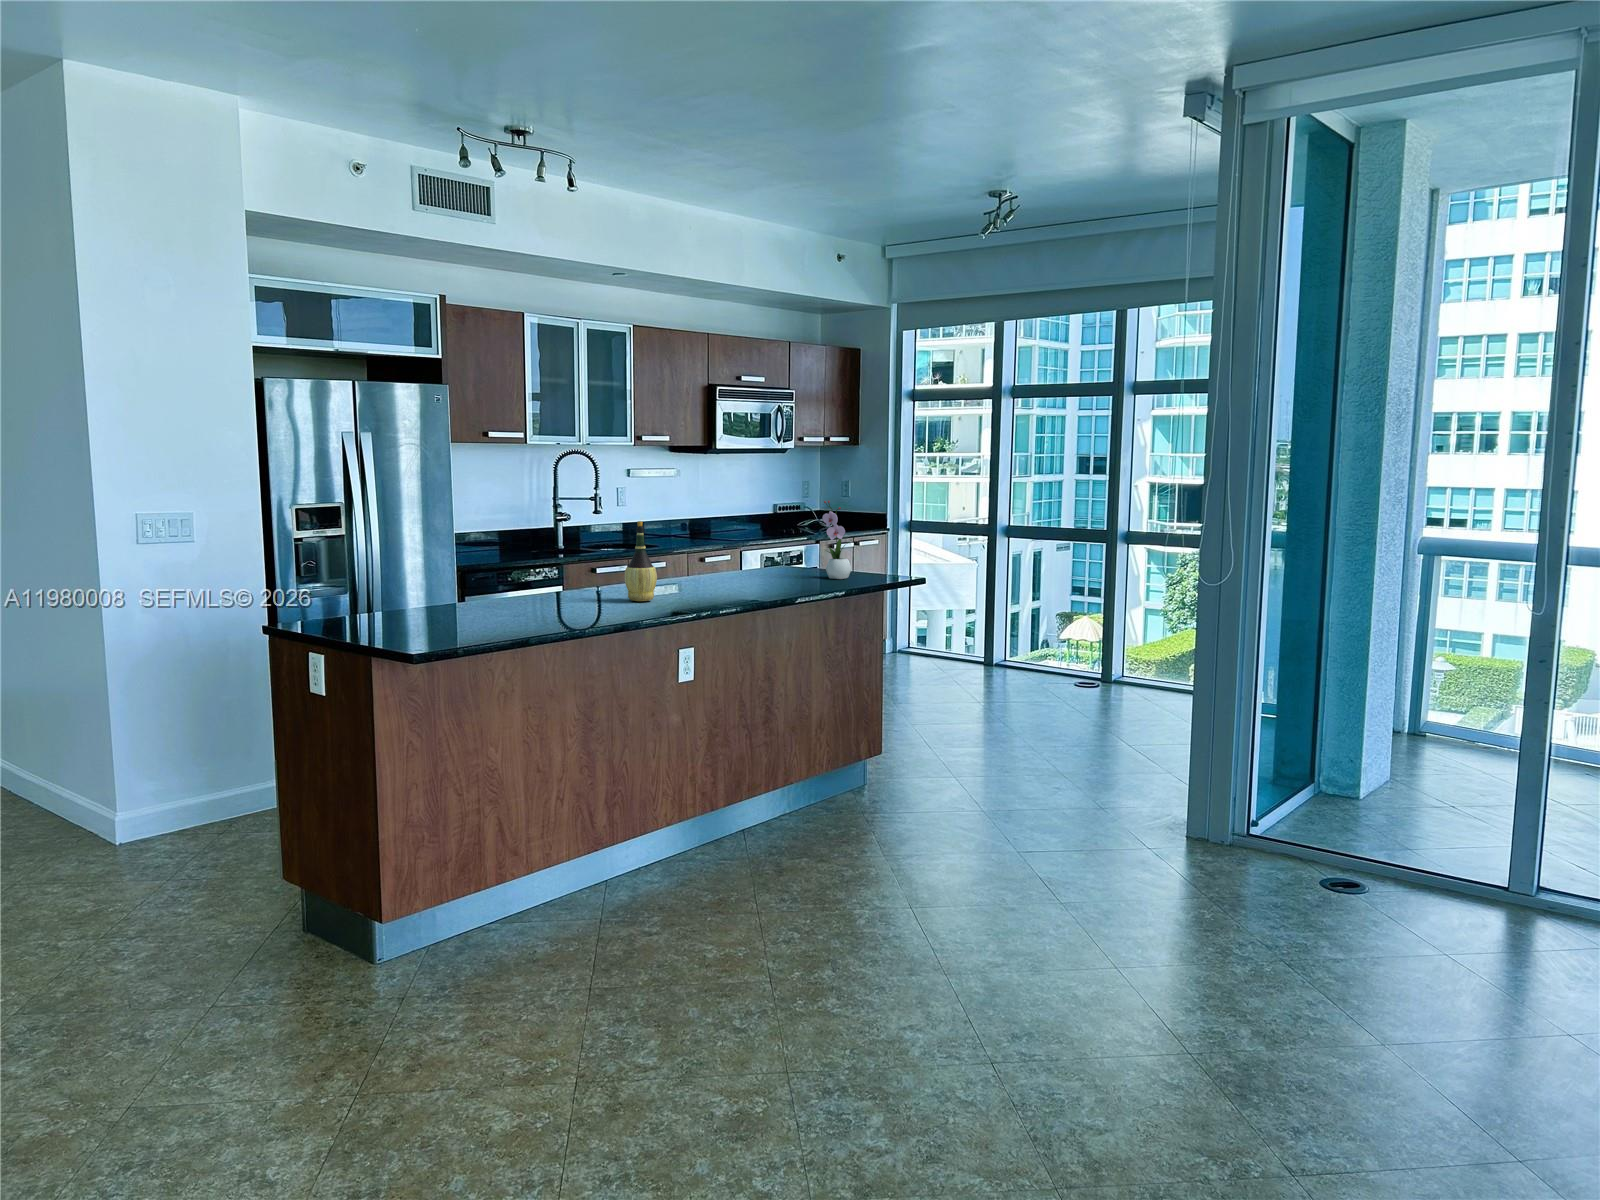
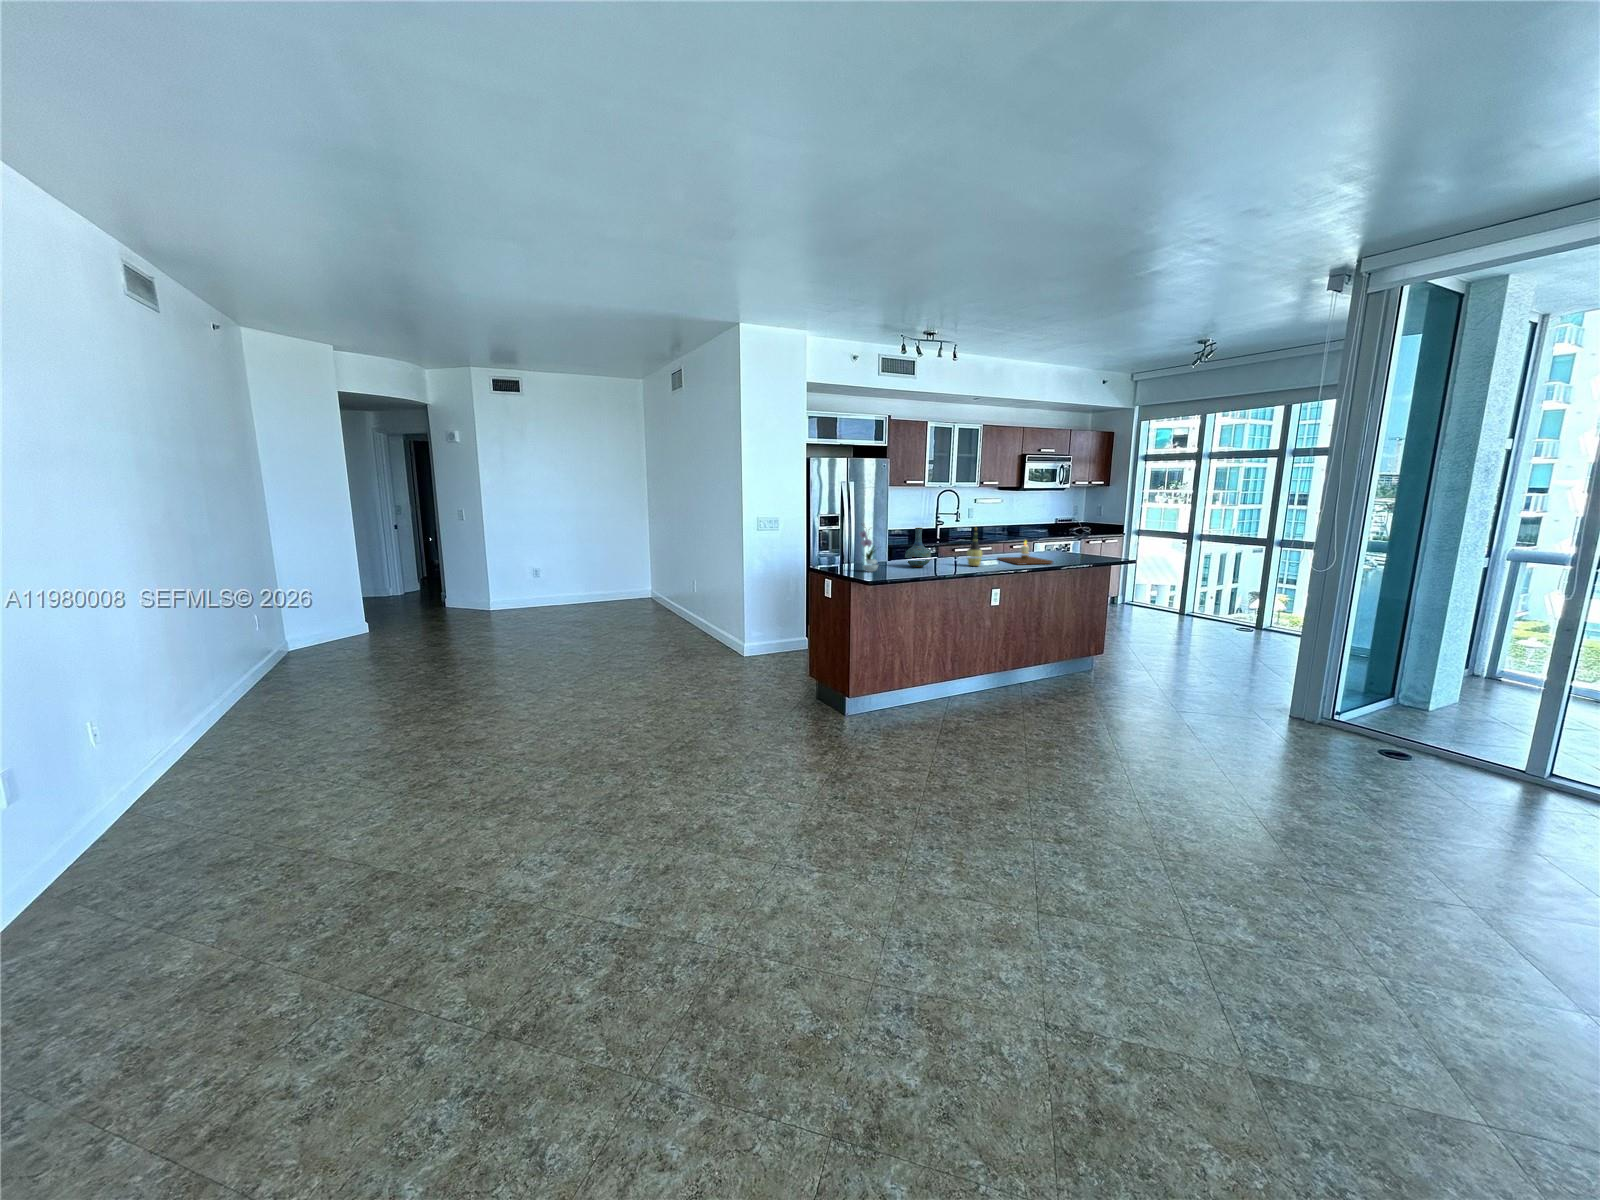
flower arrangement: present [823,501,852,579] -> present [859,531,878,572]
vase: none [493,524,551,610] -> present [905,528,931,567]
candle: none [684,544,790,594] -> present [997,541,1053,565]

